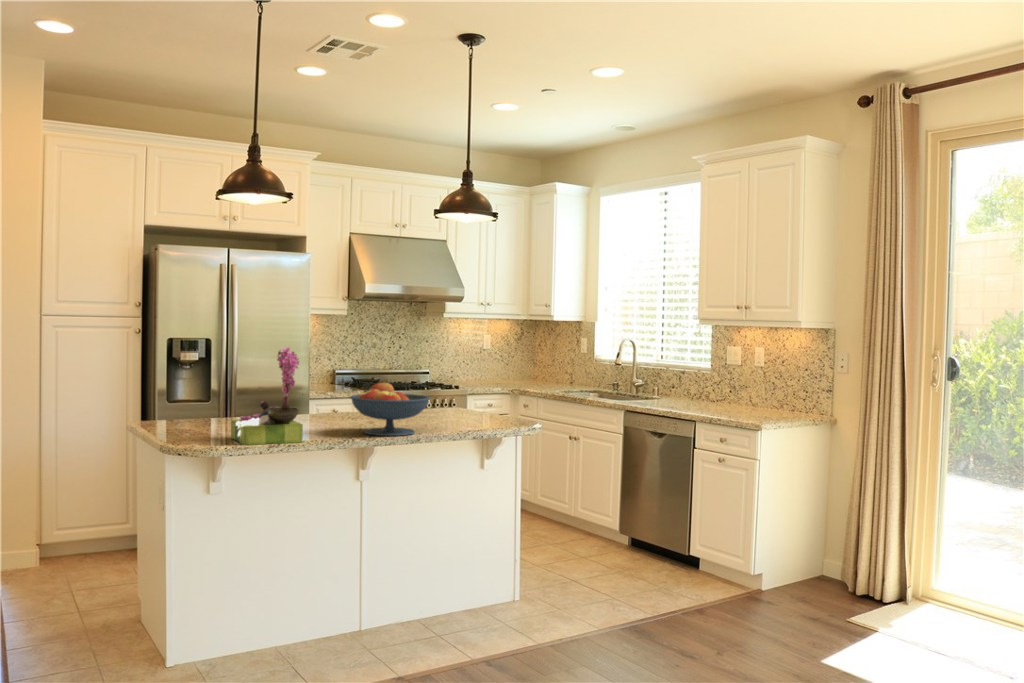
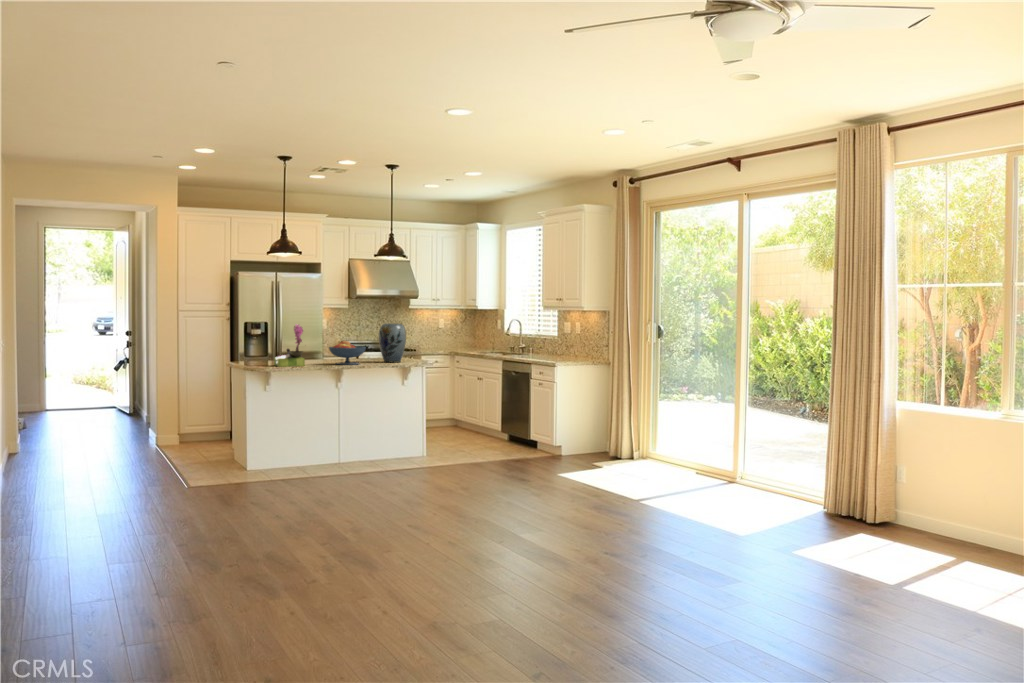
vase: none [444,346,499,426] -> present [379,323,406,363]

